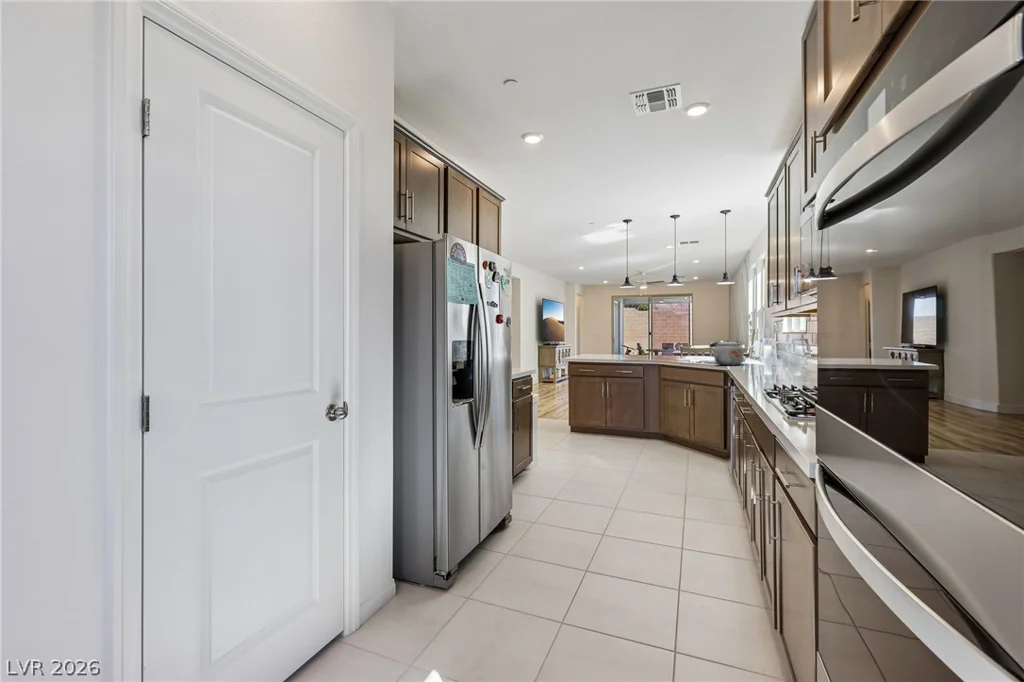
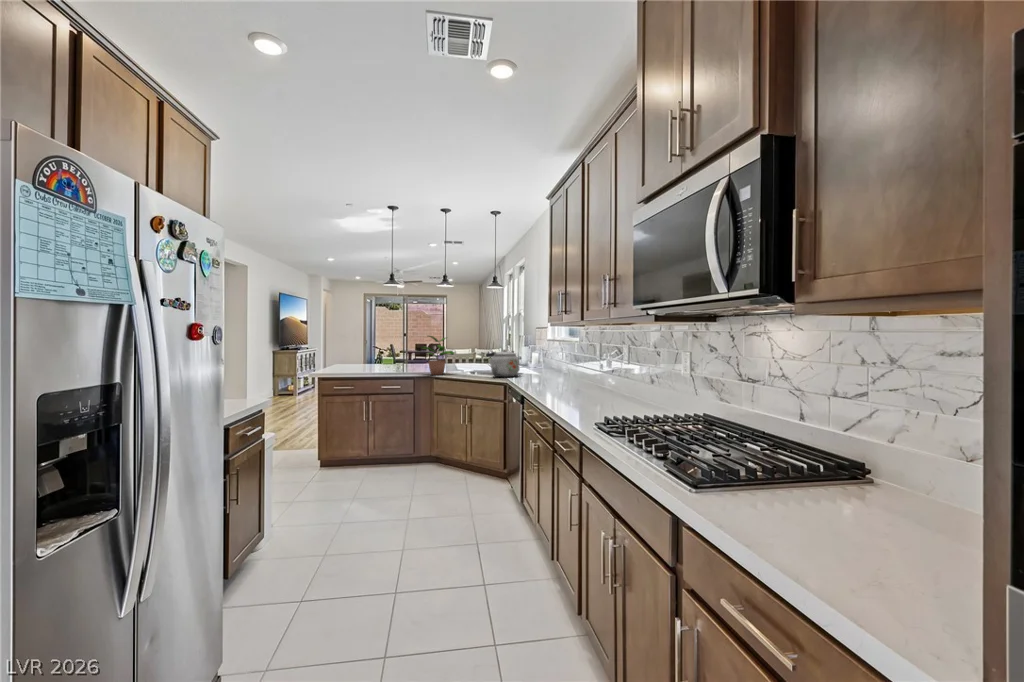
potted plant: none [651,328,683,363] -> present [421,336,455,375]

